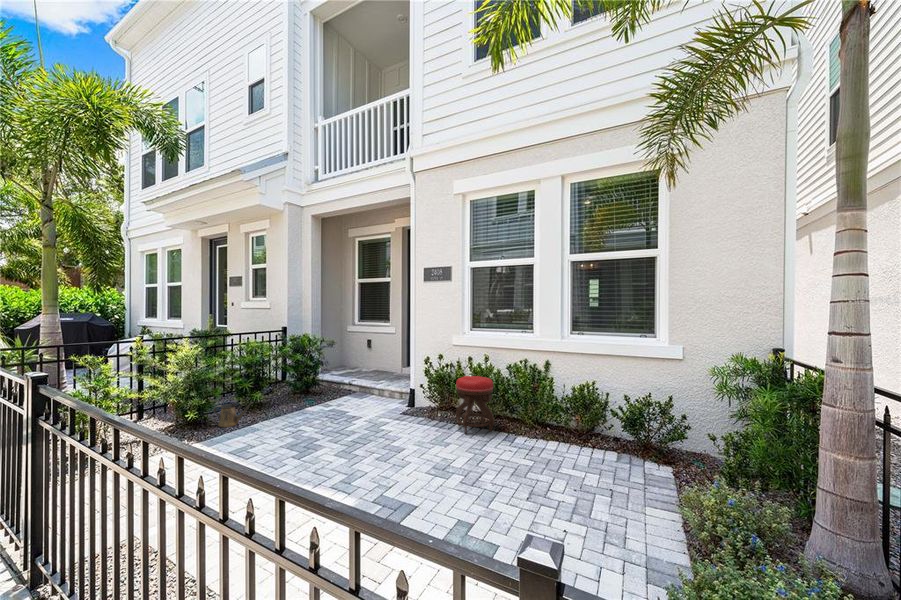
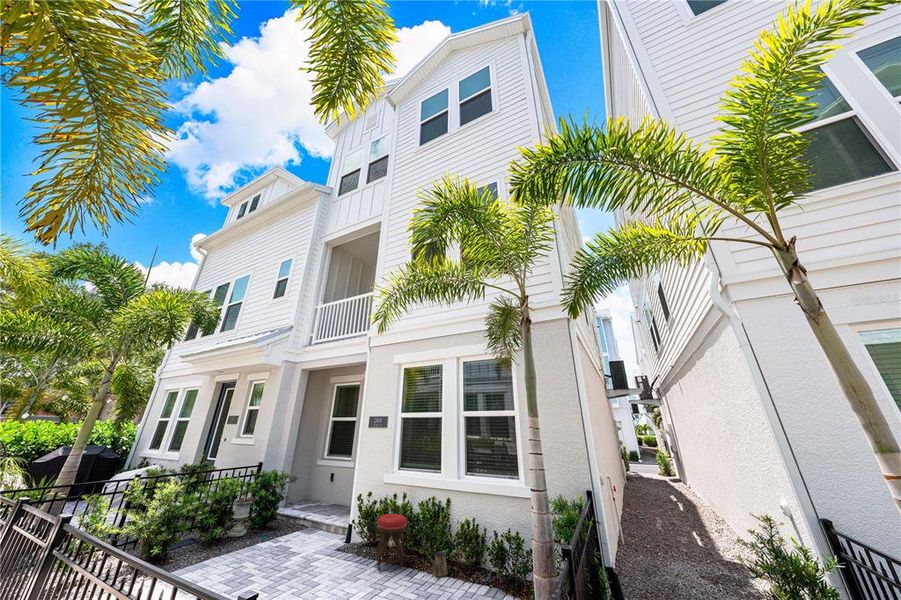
planter: none [267,361,290,404] -> present [227,496,255,537]
watering can: present [214,402,253,427] -> present [429,551,448,577]

